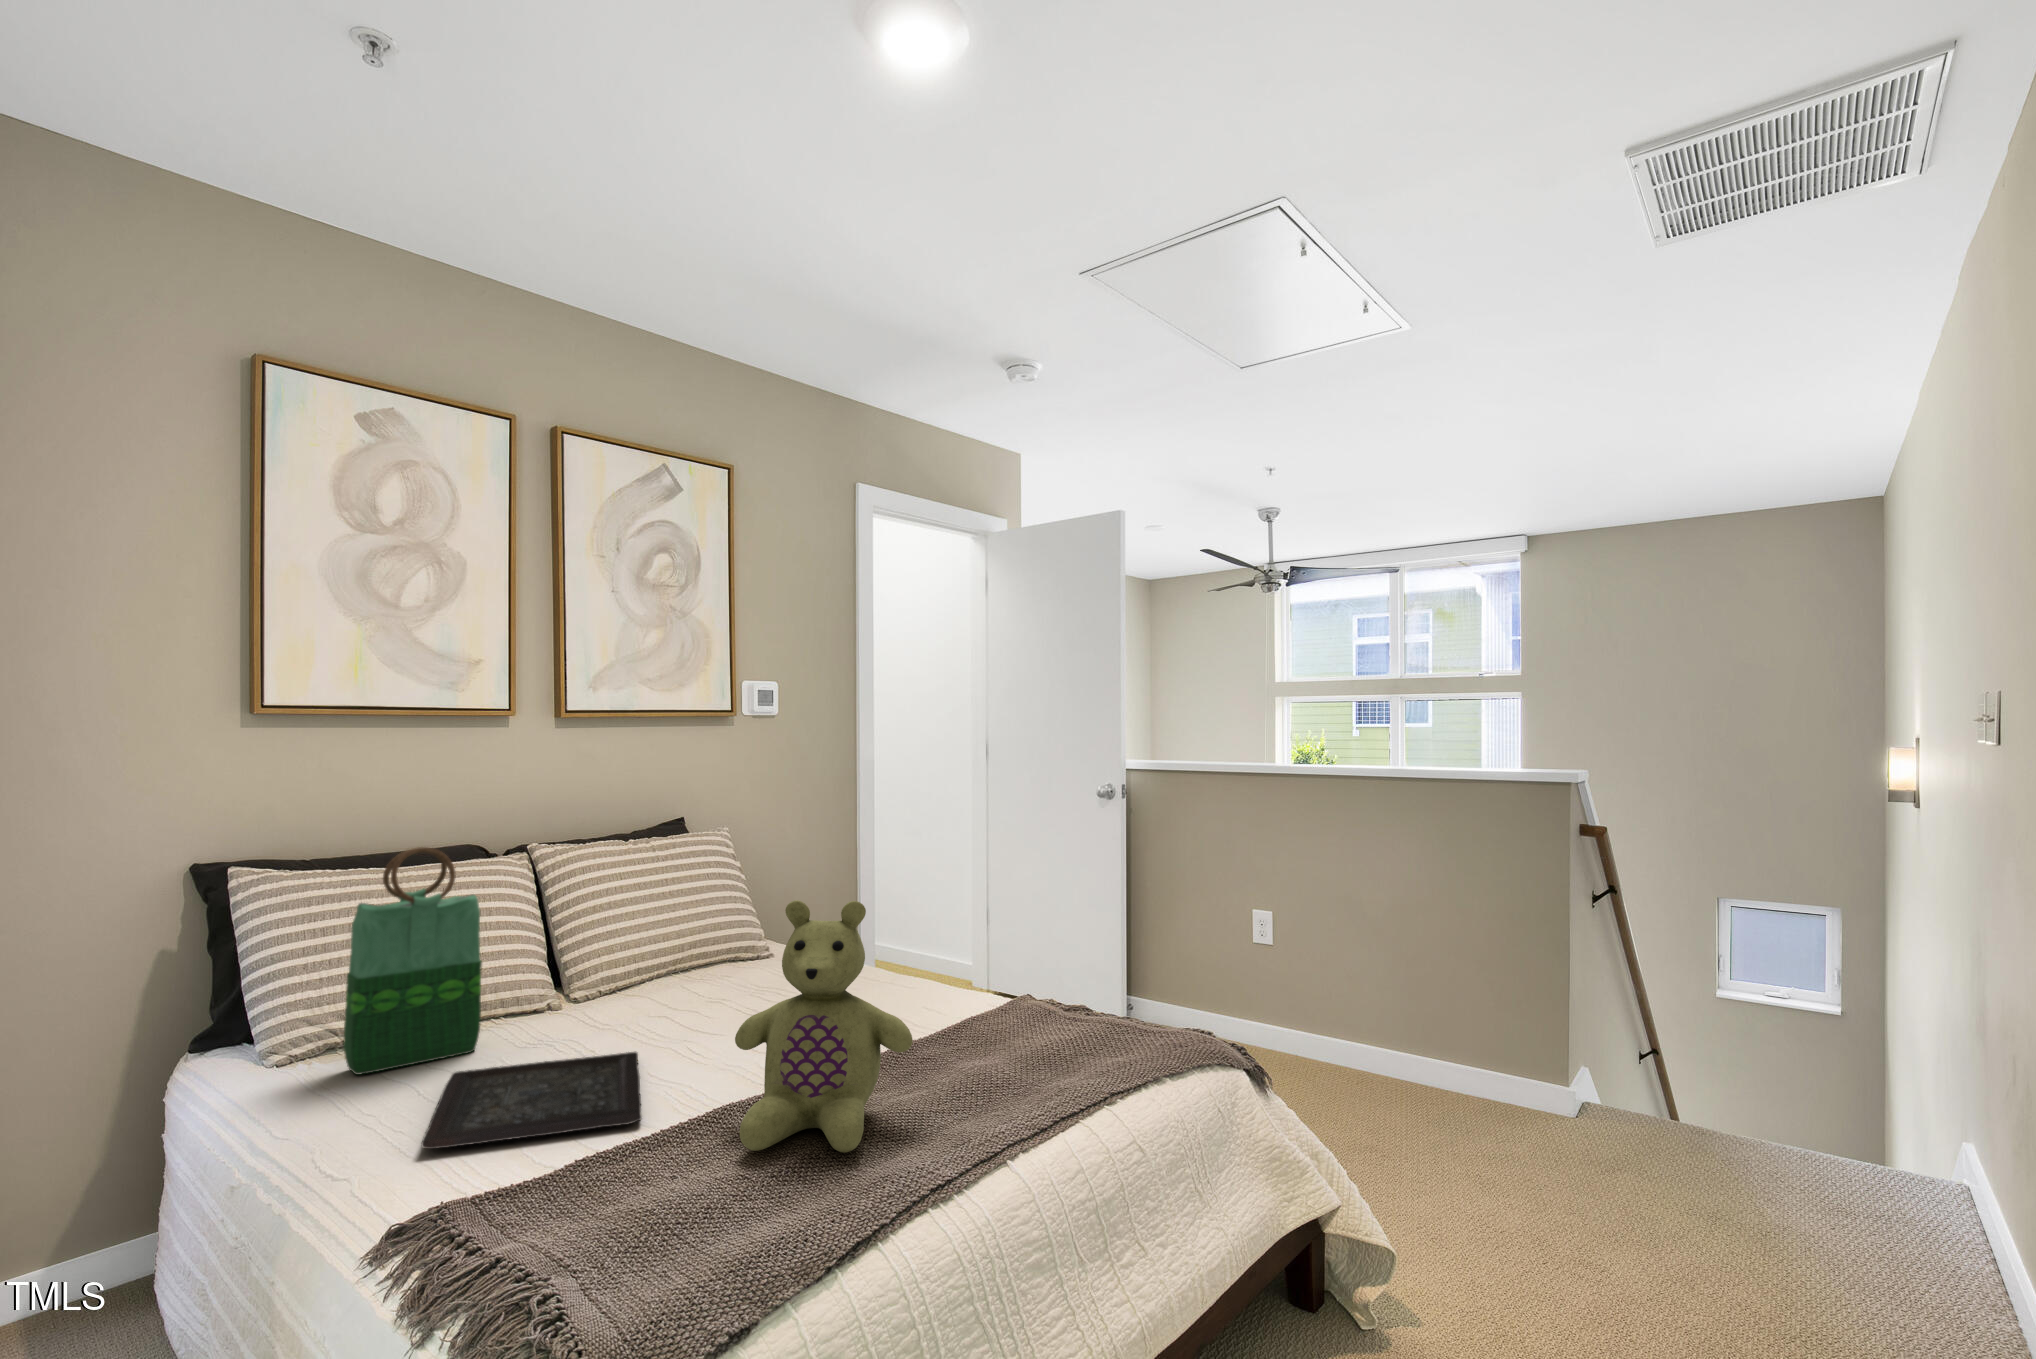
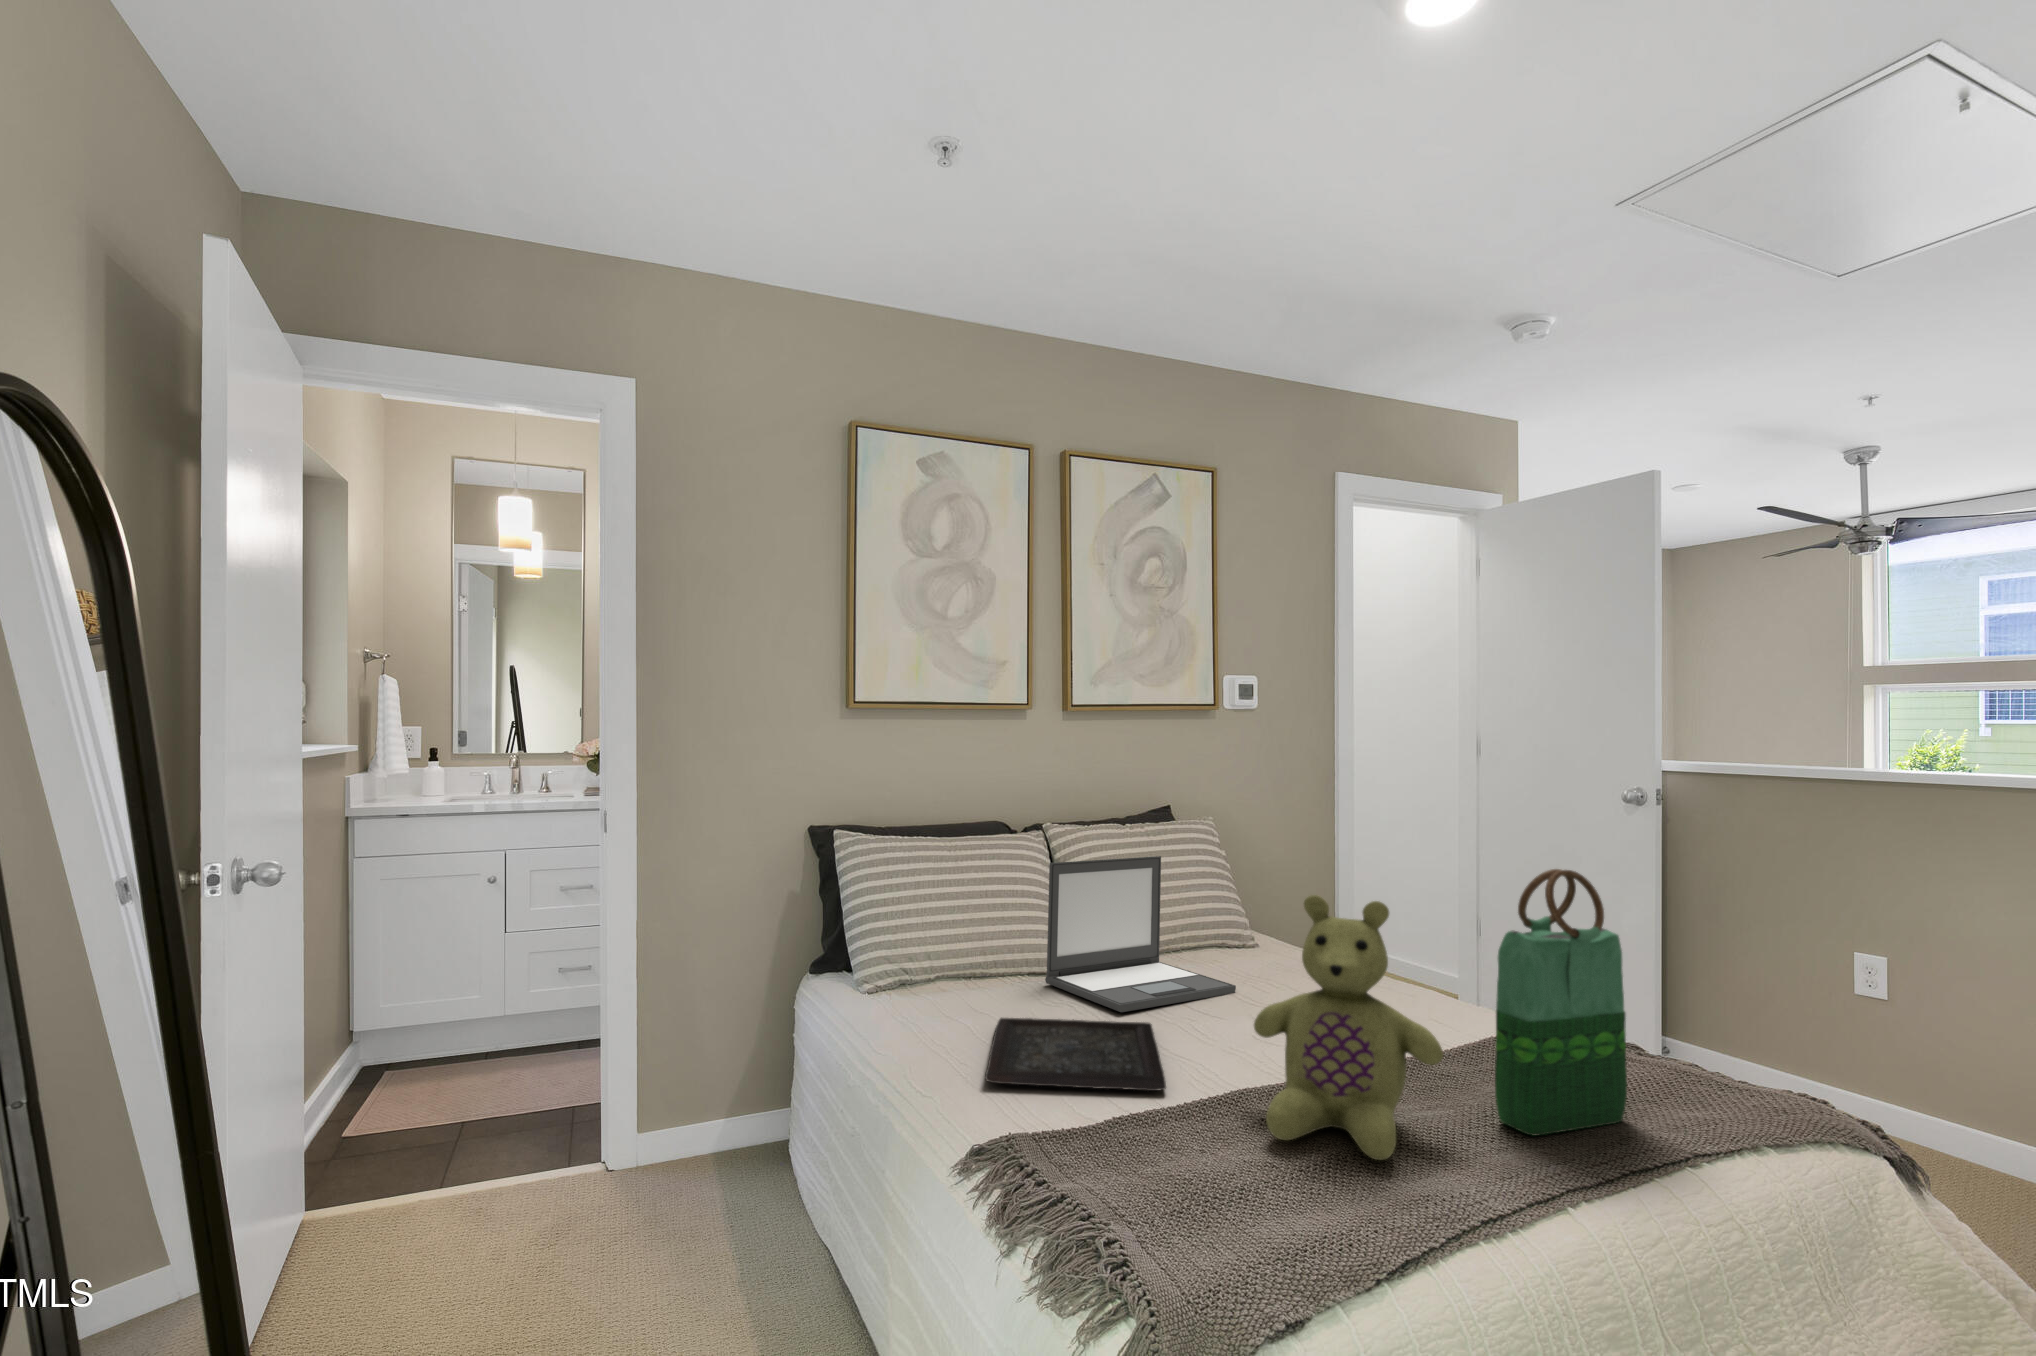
tote bag: present [343,847,482,1075] -> present [1495,869,1627,1135]
laptop: none [520,870,739,1045] -> present [1045,856,1236,1012]

